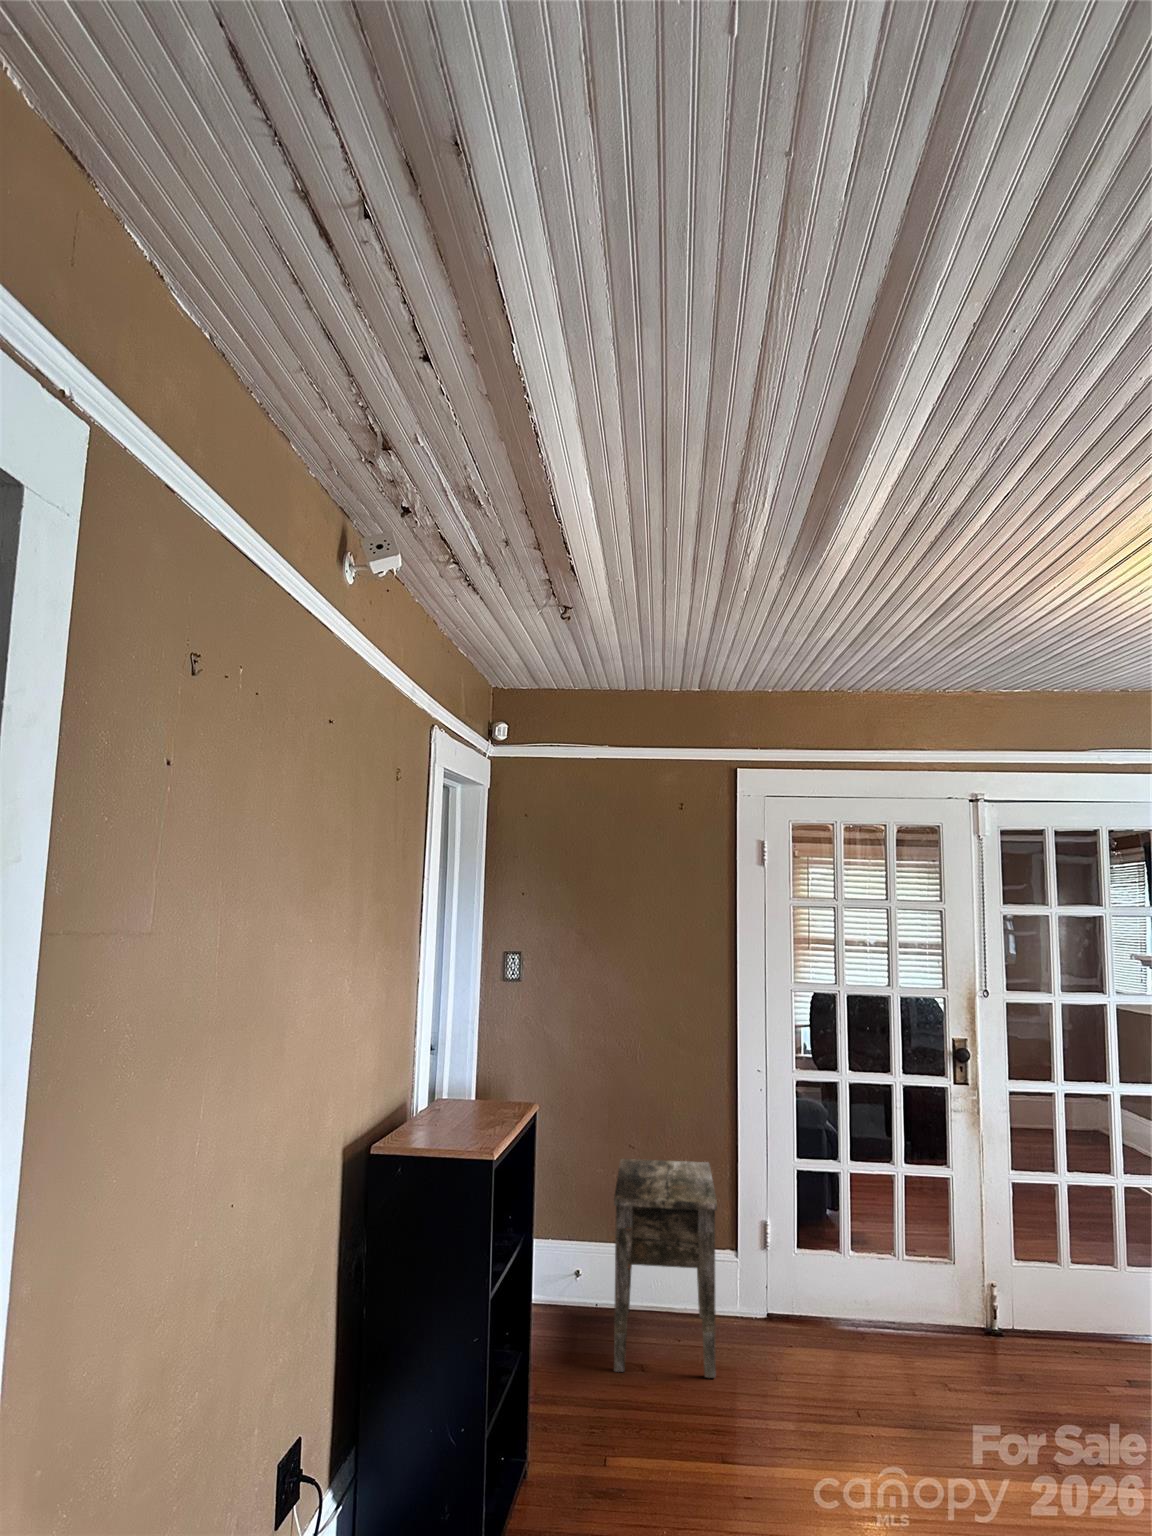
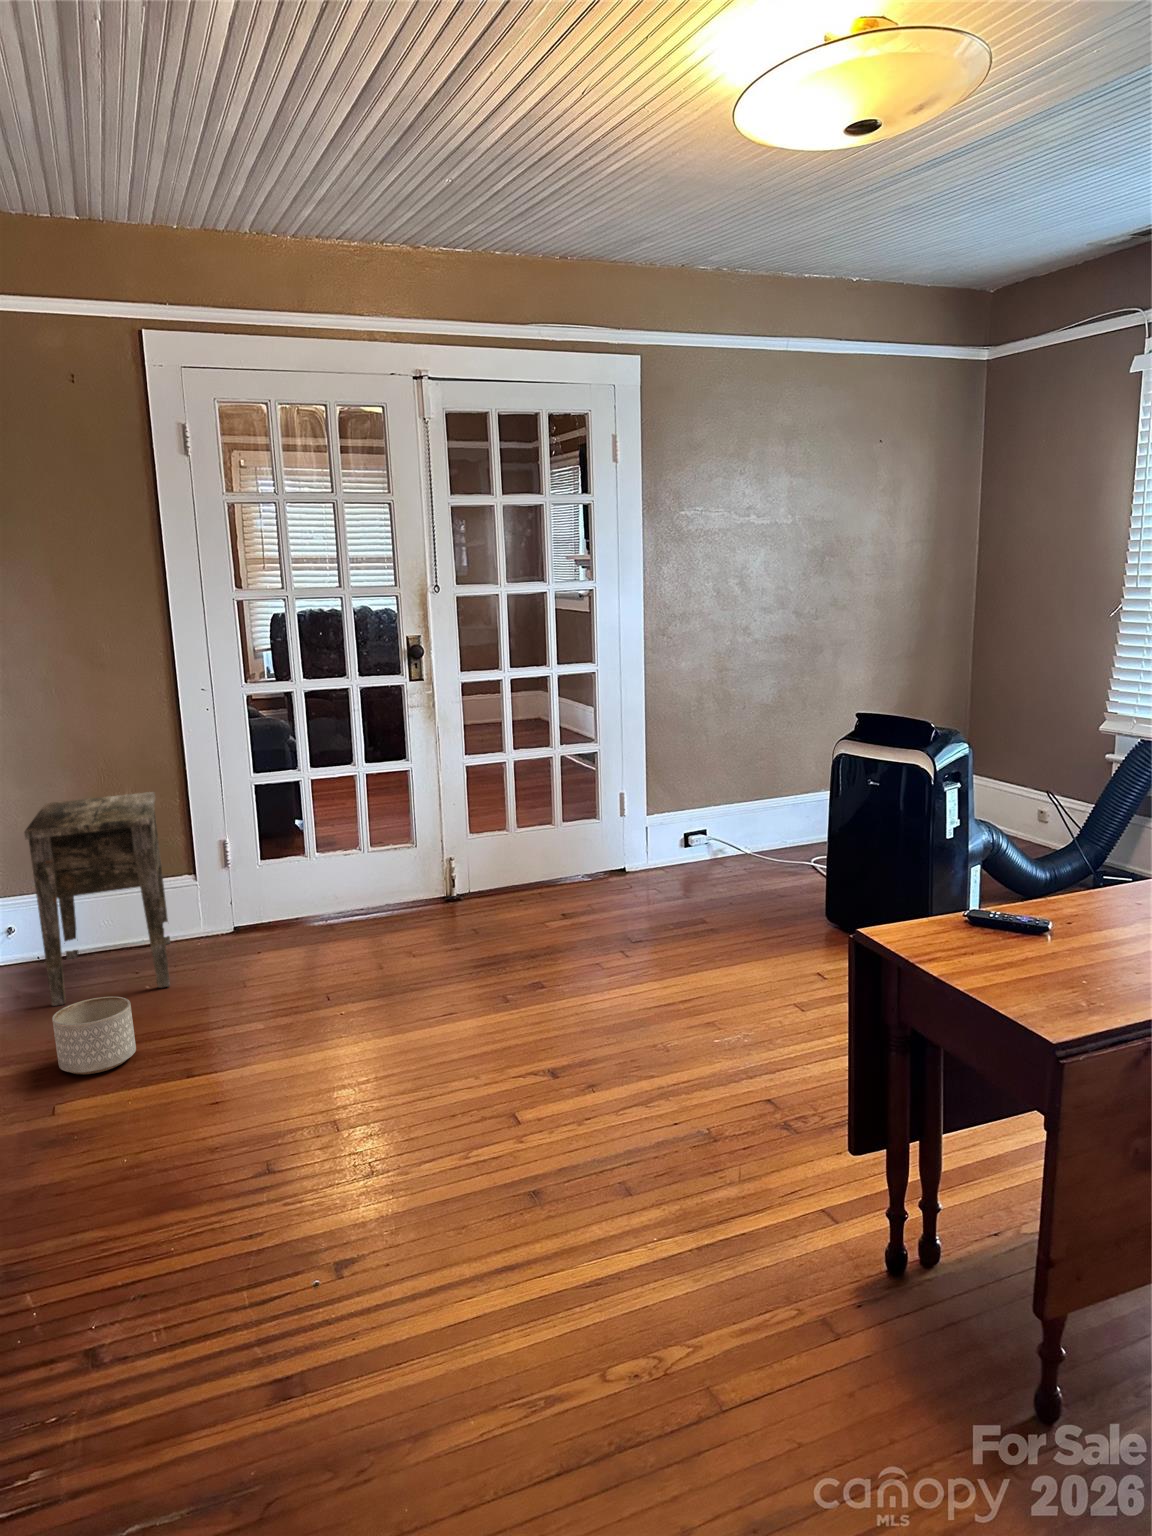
planter: none [629,1390,696,1478] -> present [52,997,136,1074]

